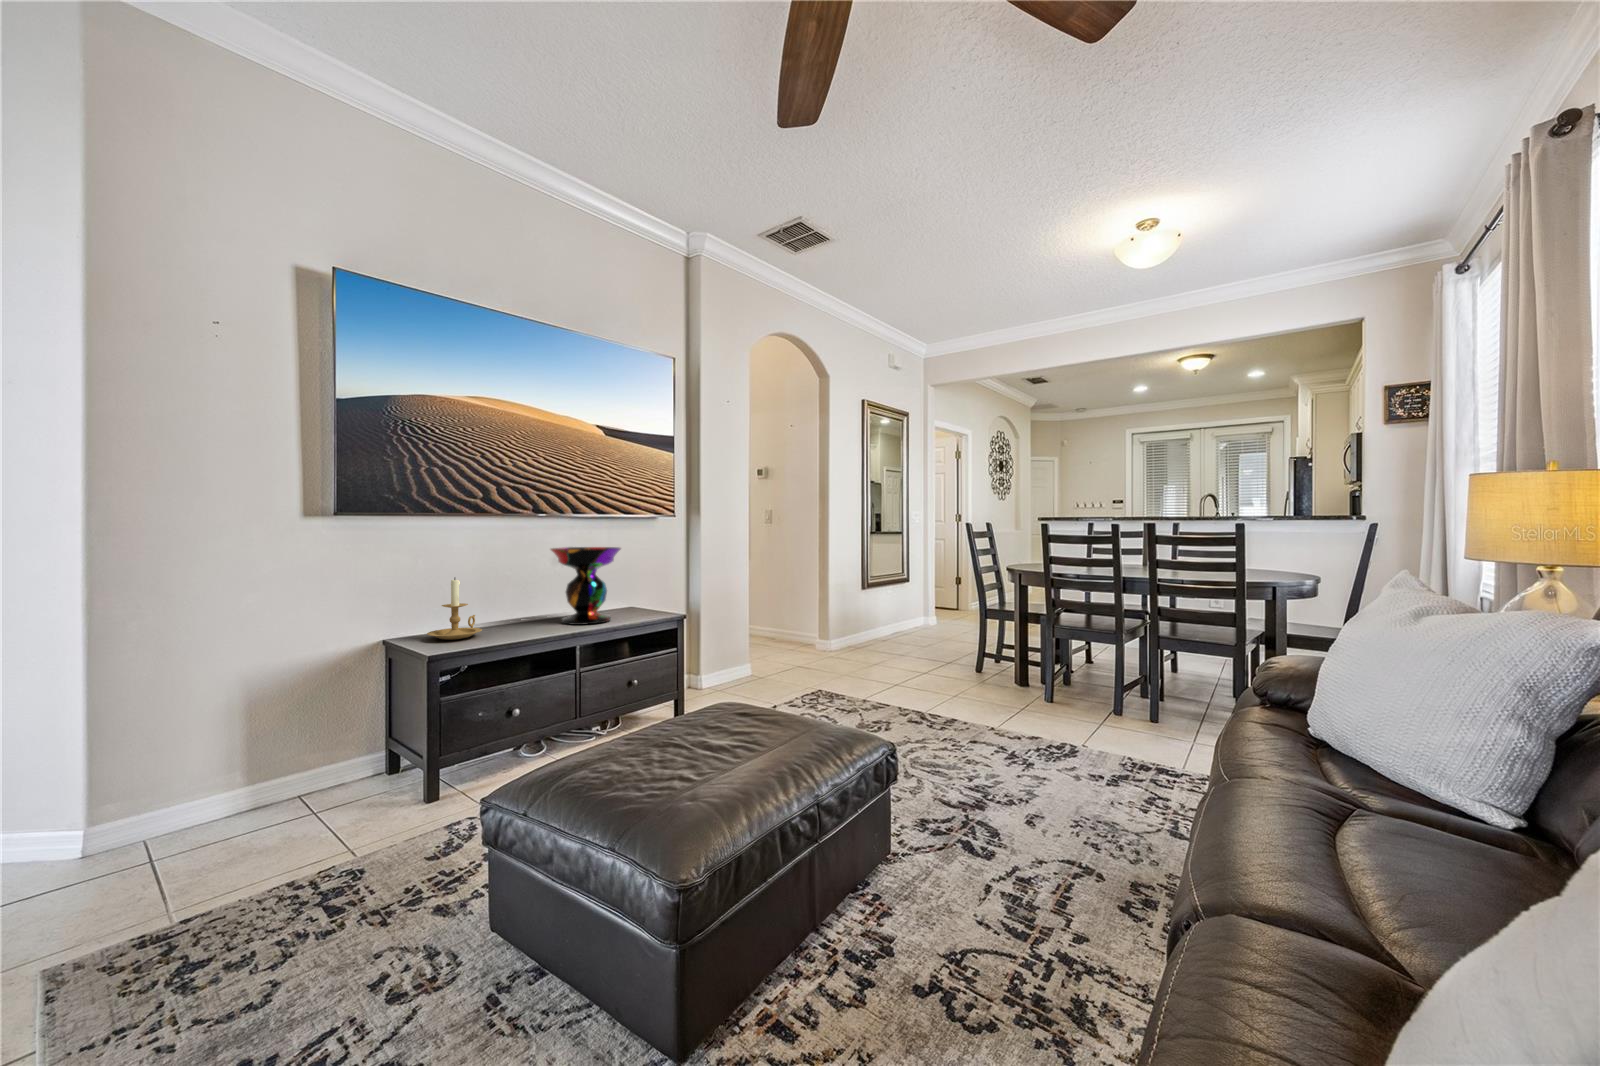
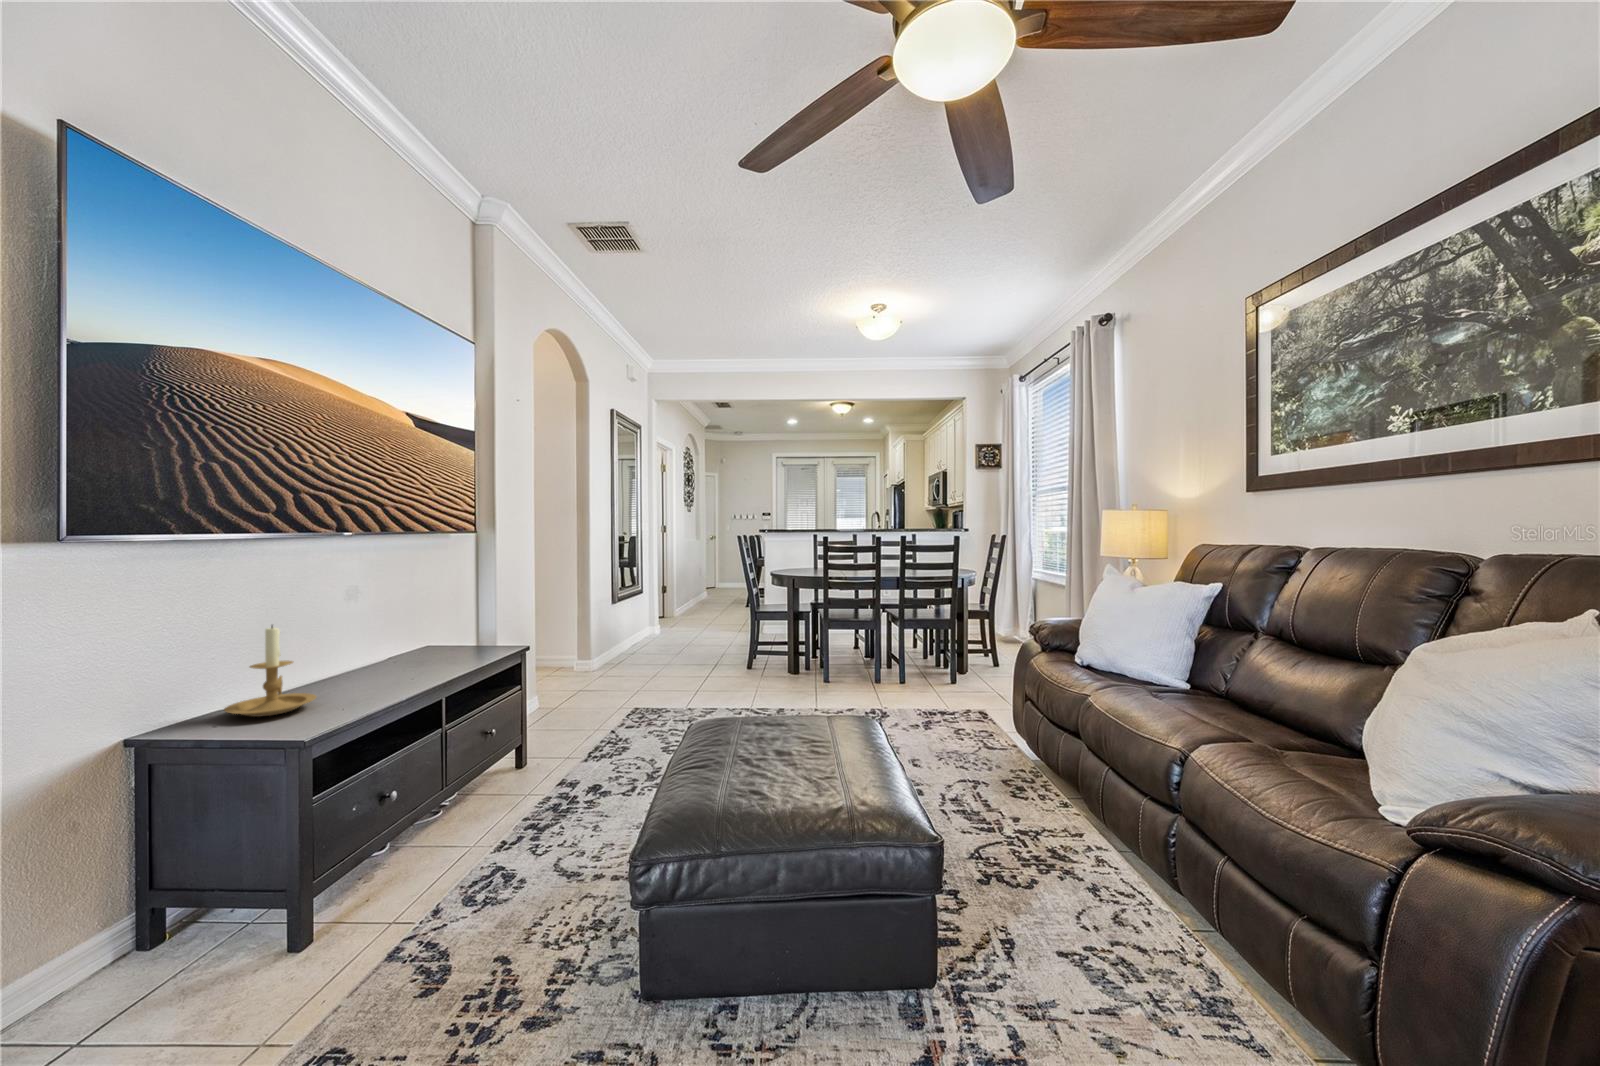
decorative bowl: present [550,547,621,625] -> none [367,570,470,672]

